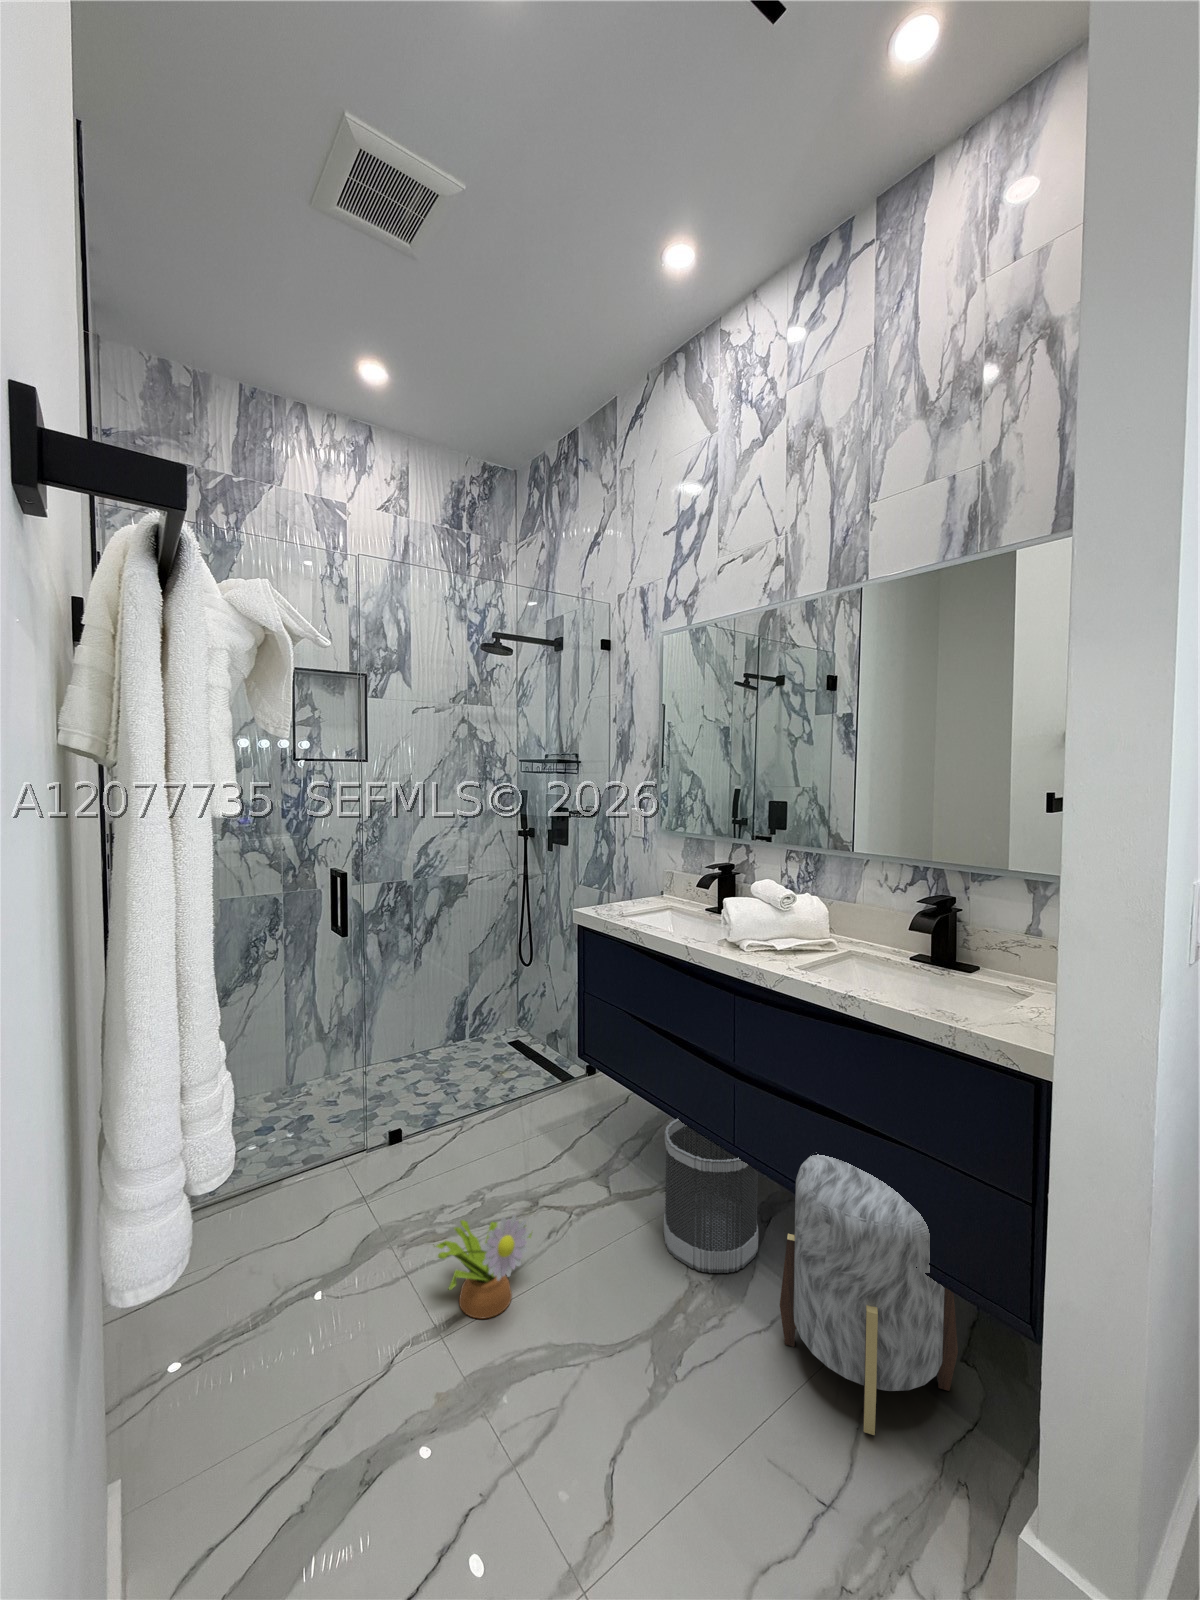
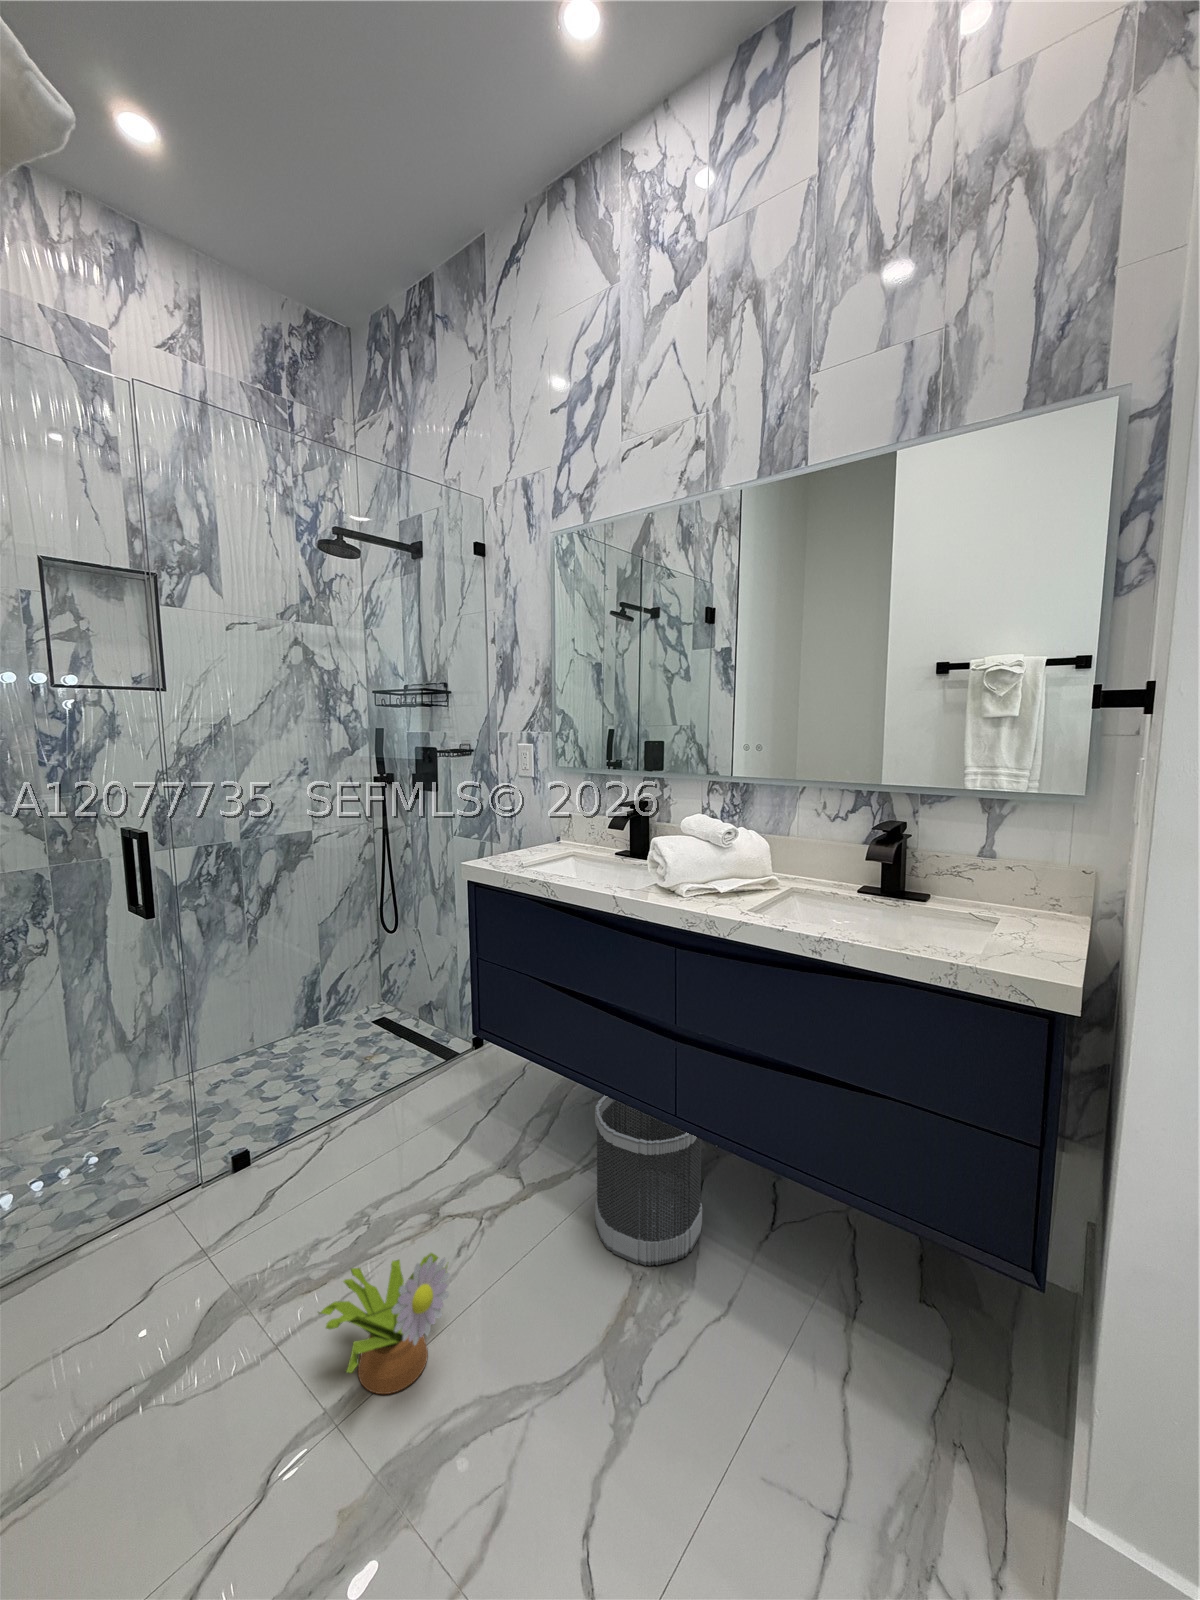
stool: present [780,1154,958,1435] -> none [750,1106,941,1428]

